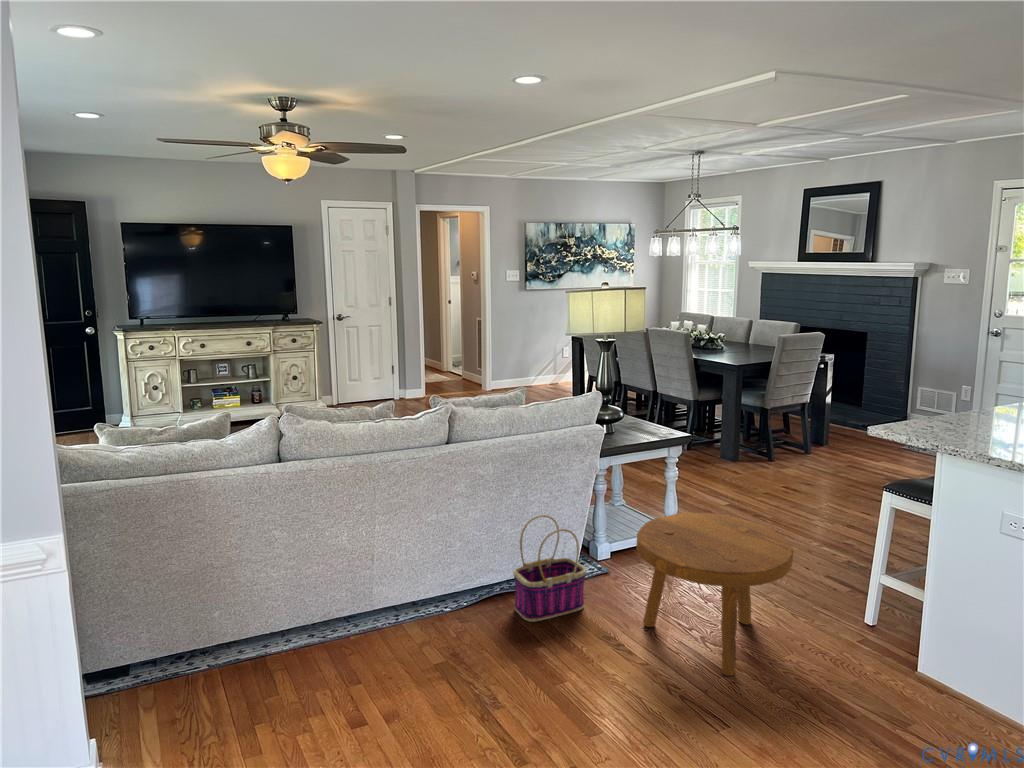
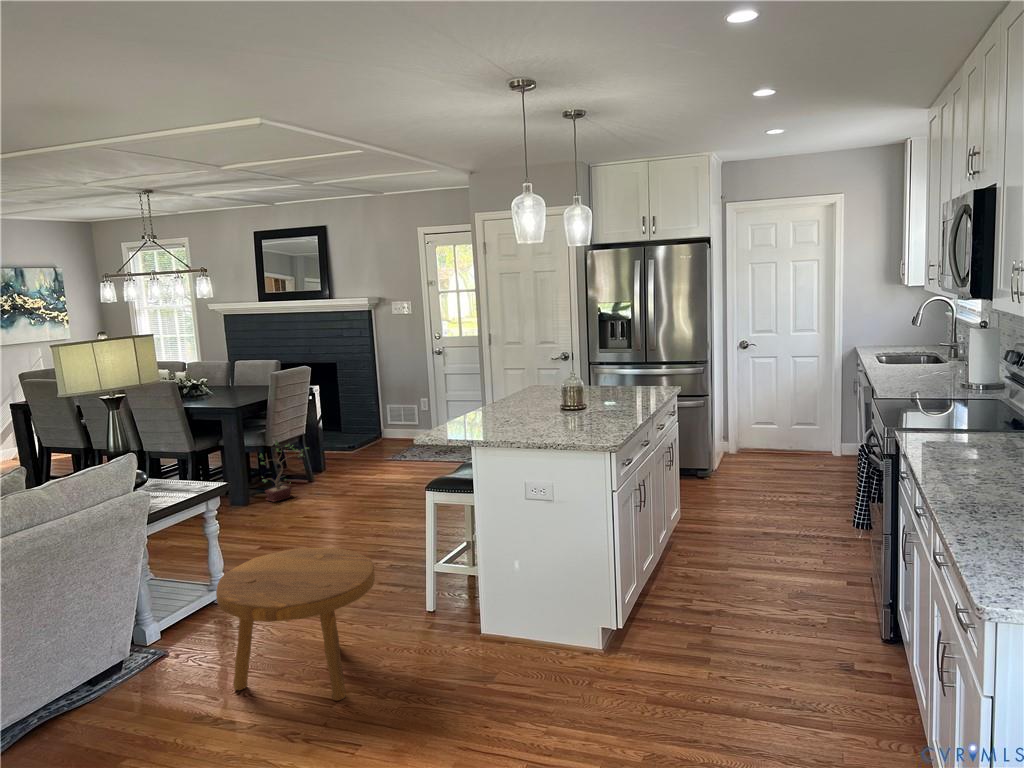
potted plant: none [750,402,807,465] -> present [260,440,302,502]
basket: present [513,515,586,622] -> none [57,609,156,744]

